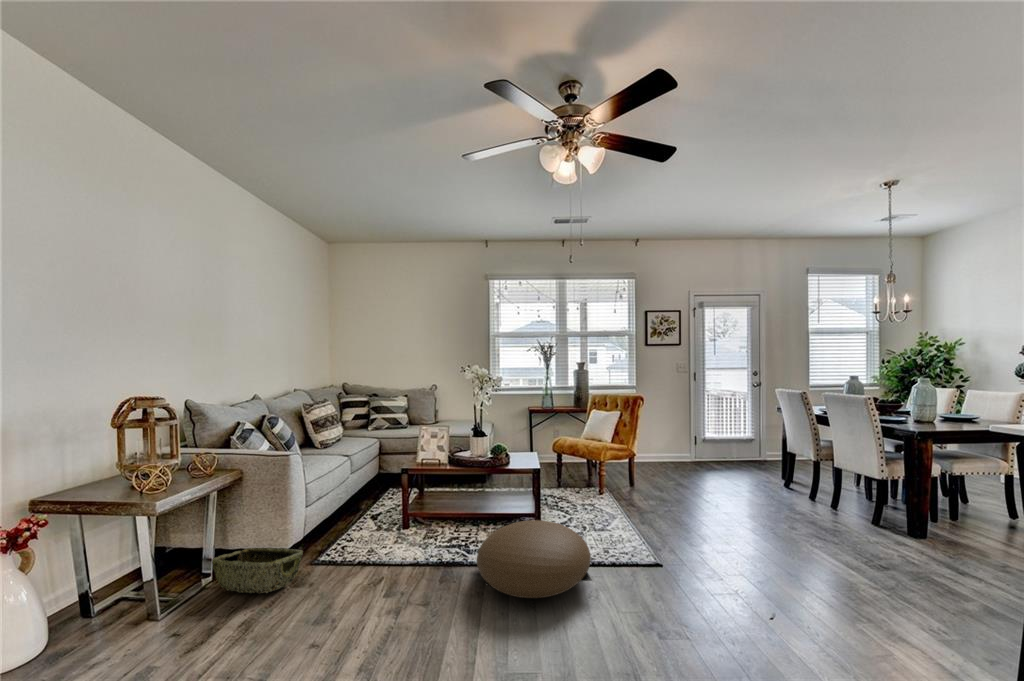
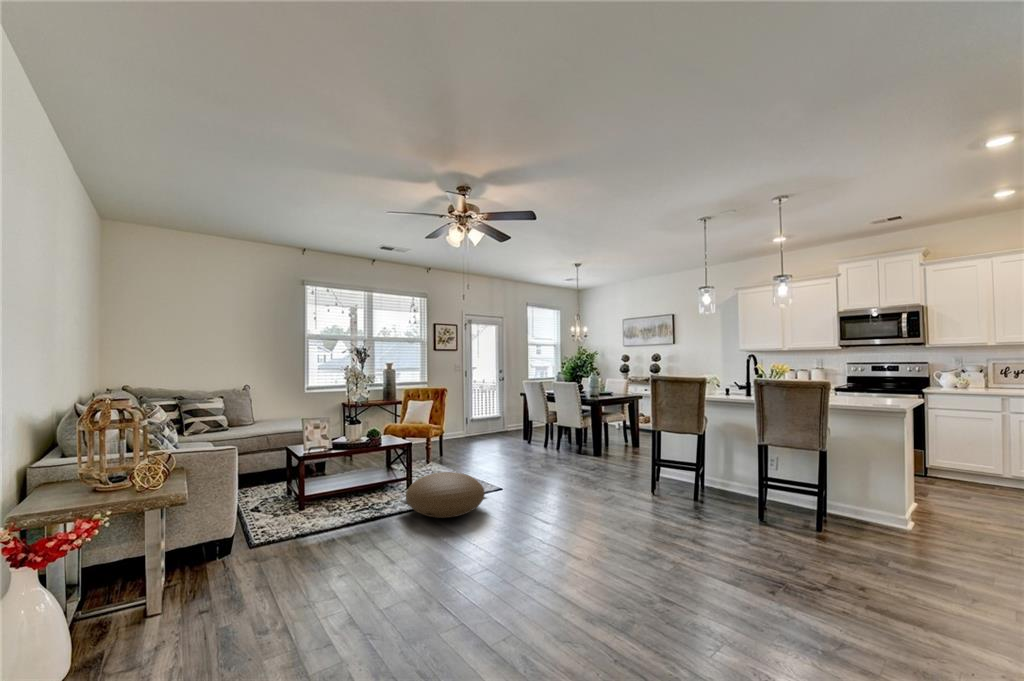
woven basket: present [212,548,303,594] -> none [172,531,261,580]

